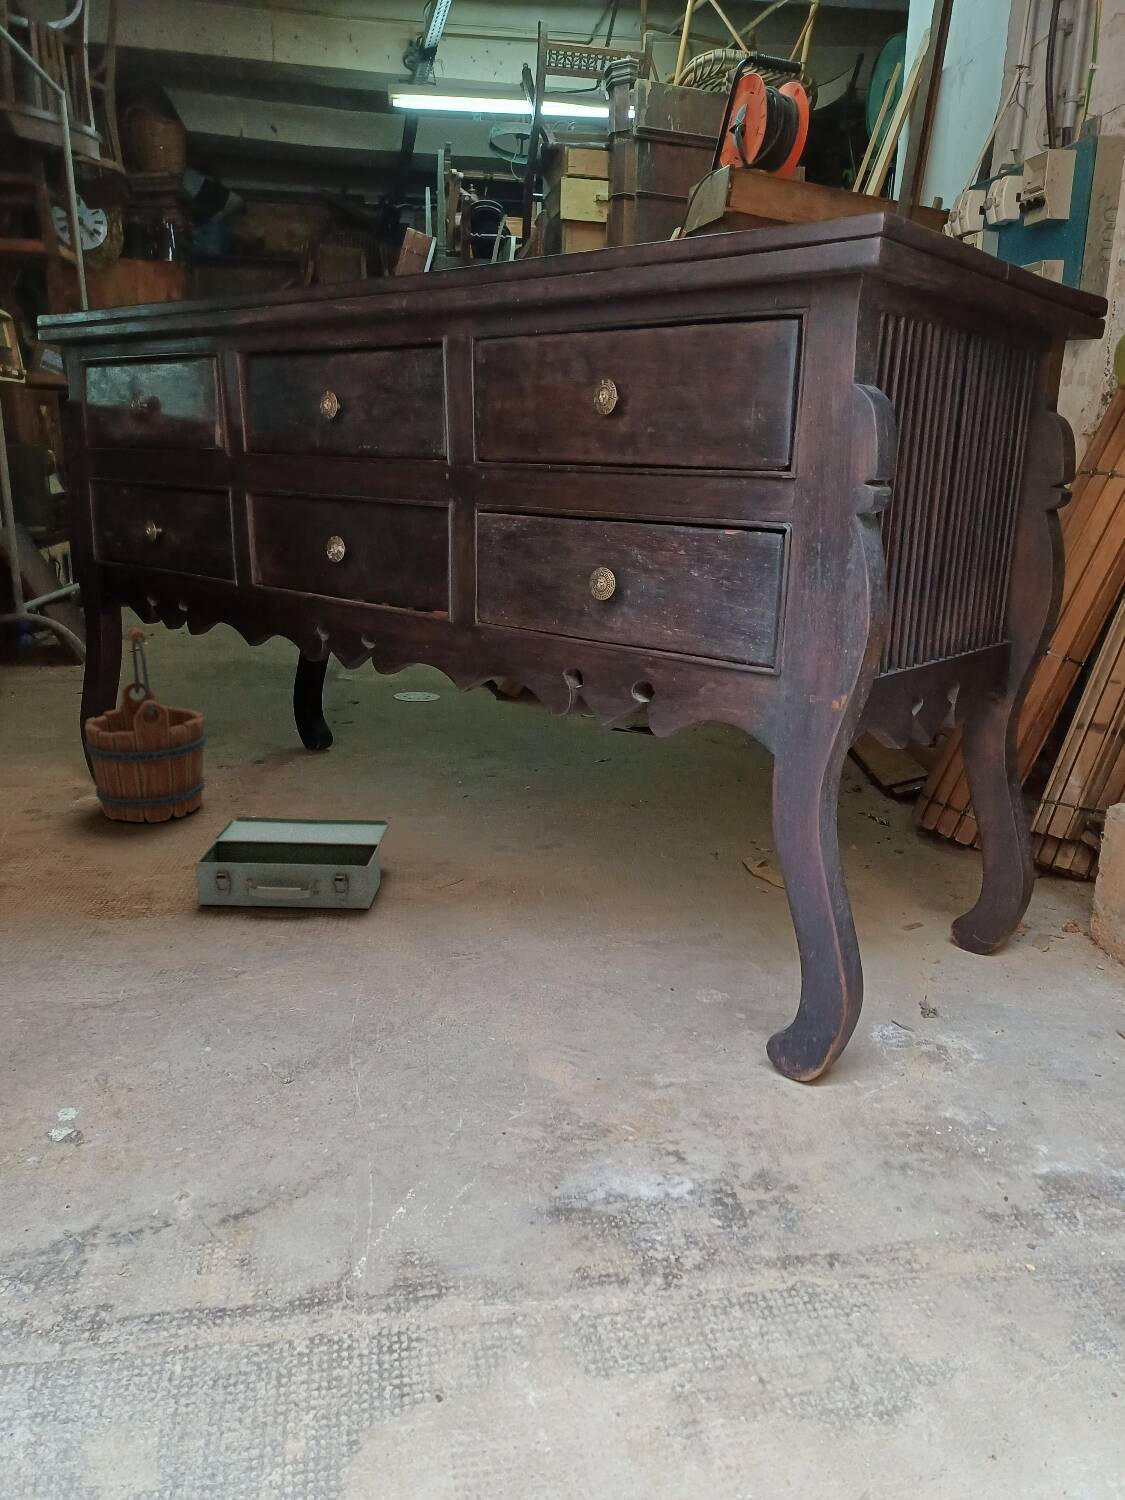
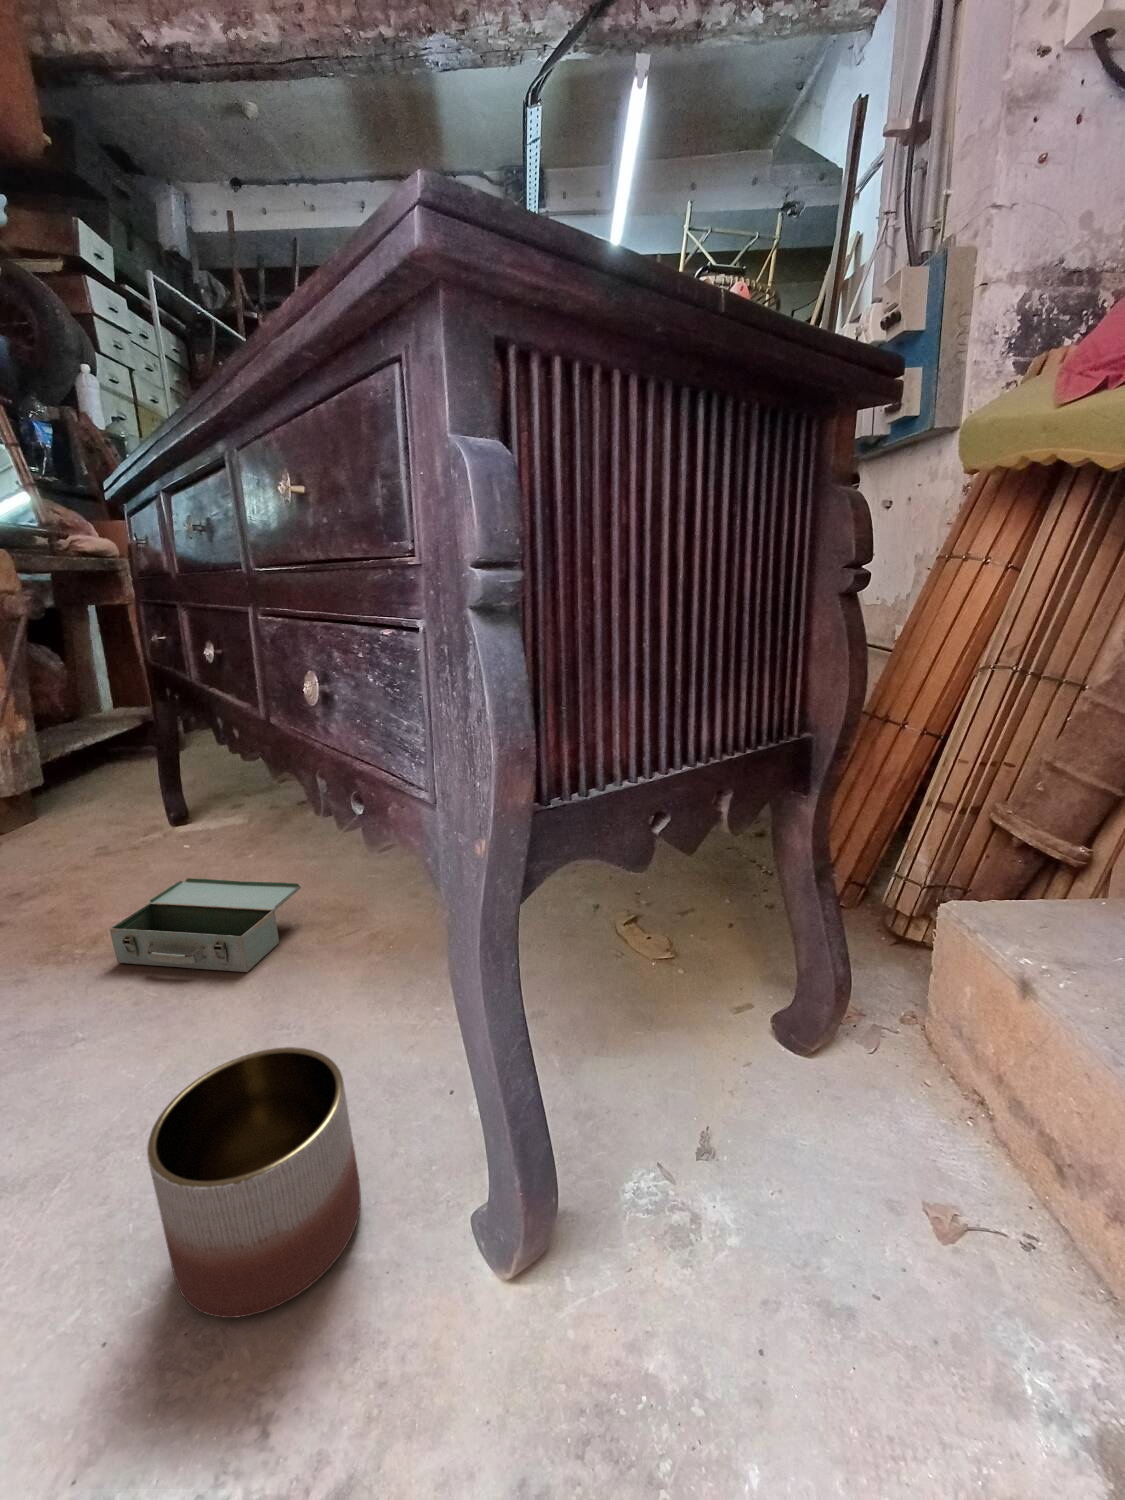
wooden bucket: present [85,627,206,822] -> none [112,720,217,872]
planter: none [505,914,665,1111] -> present [147,1047,361,1318]

